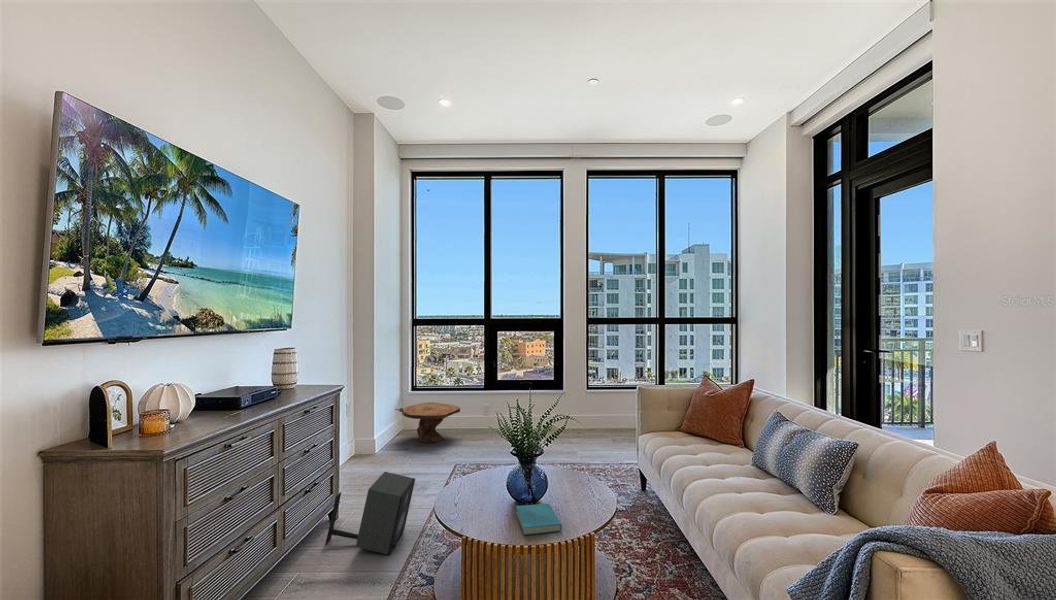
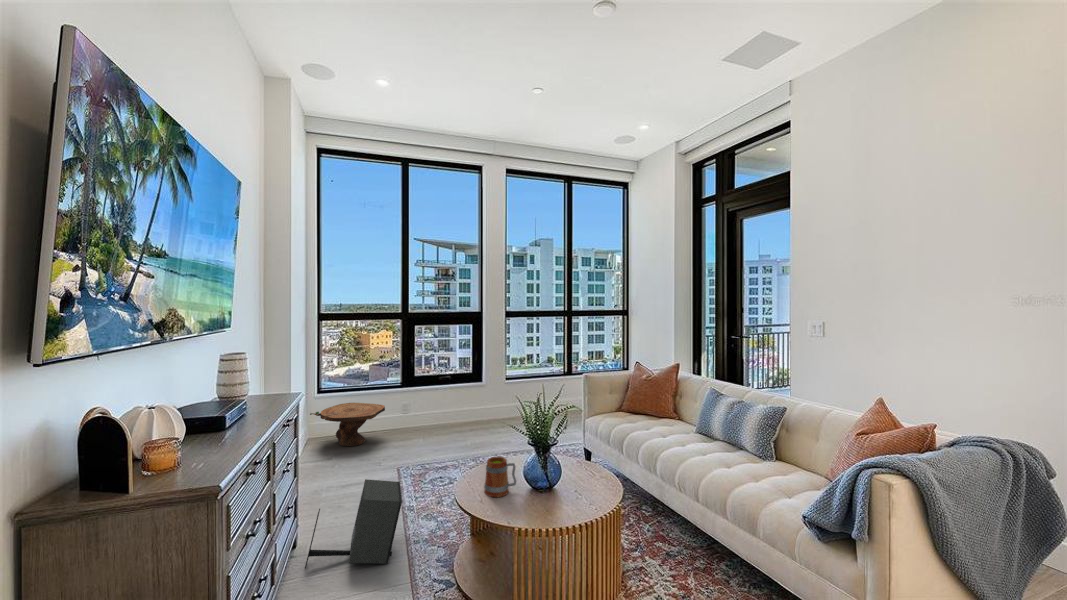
mug: none [457,463,491,506] -> present [484,457,516,497]
book: present [516,504,562,535] -> none [547,483,598,513]

